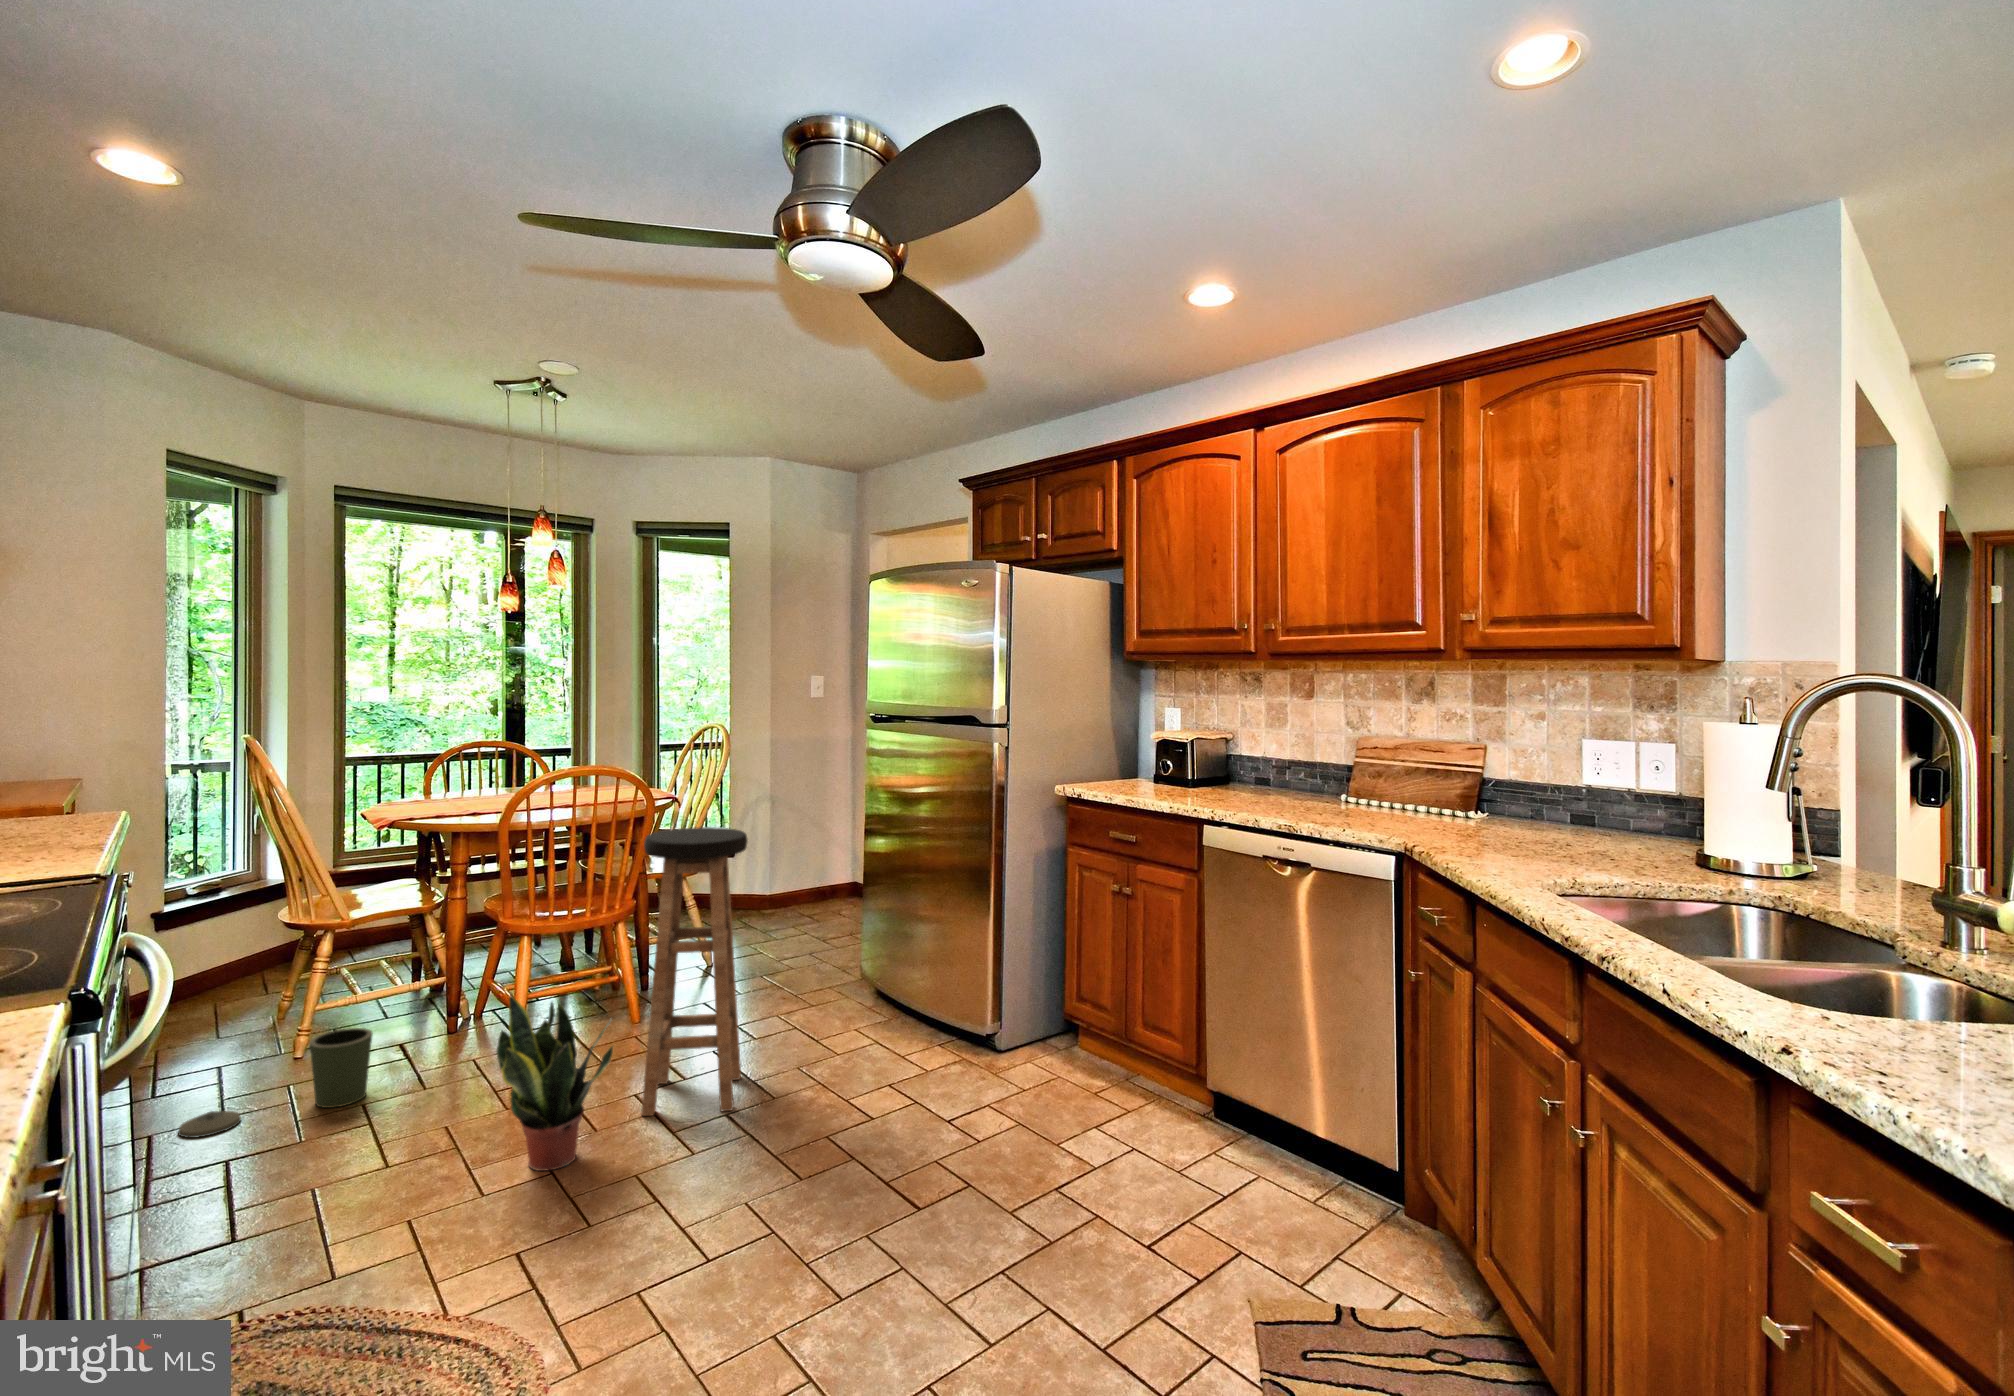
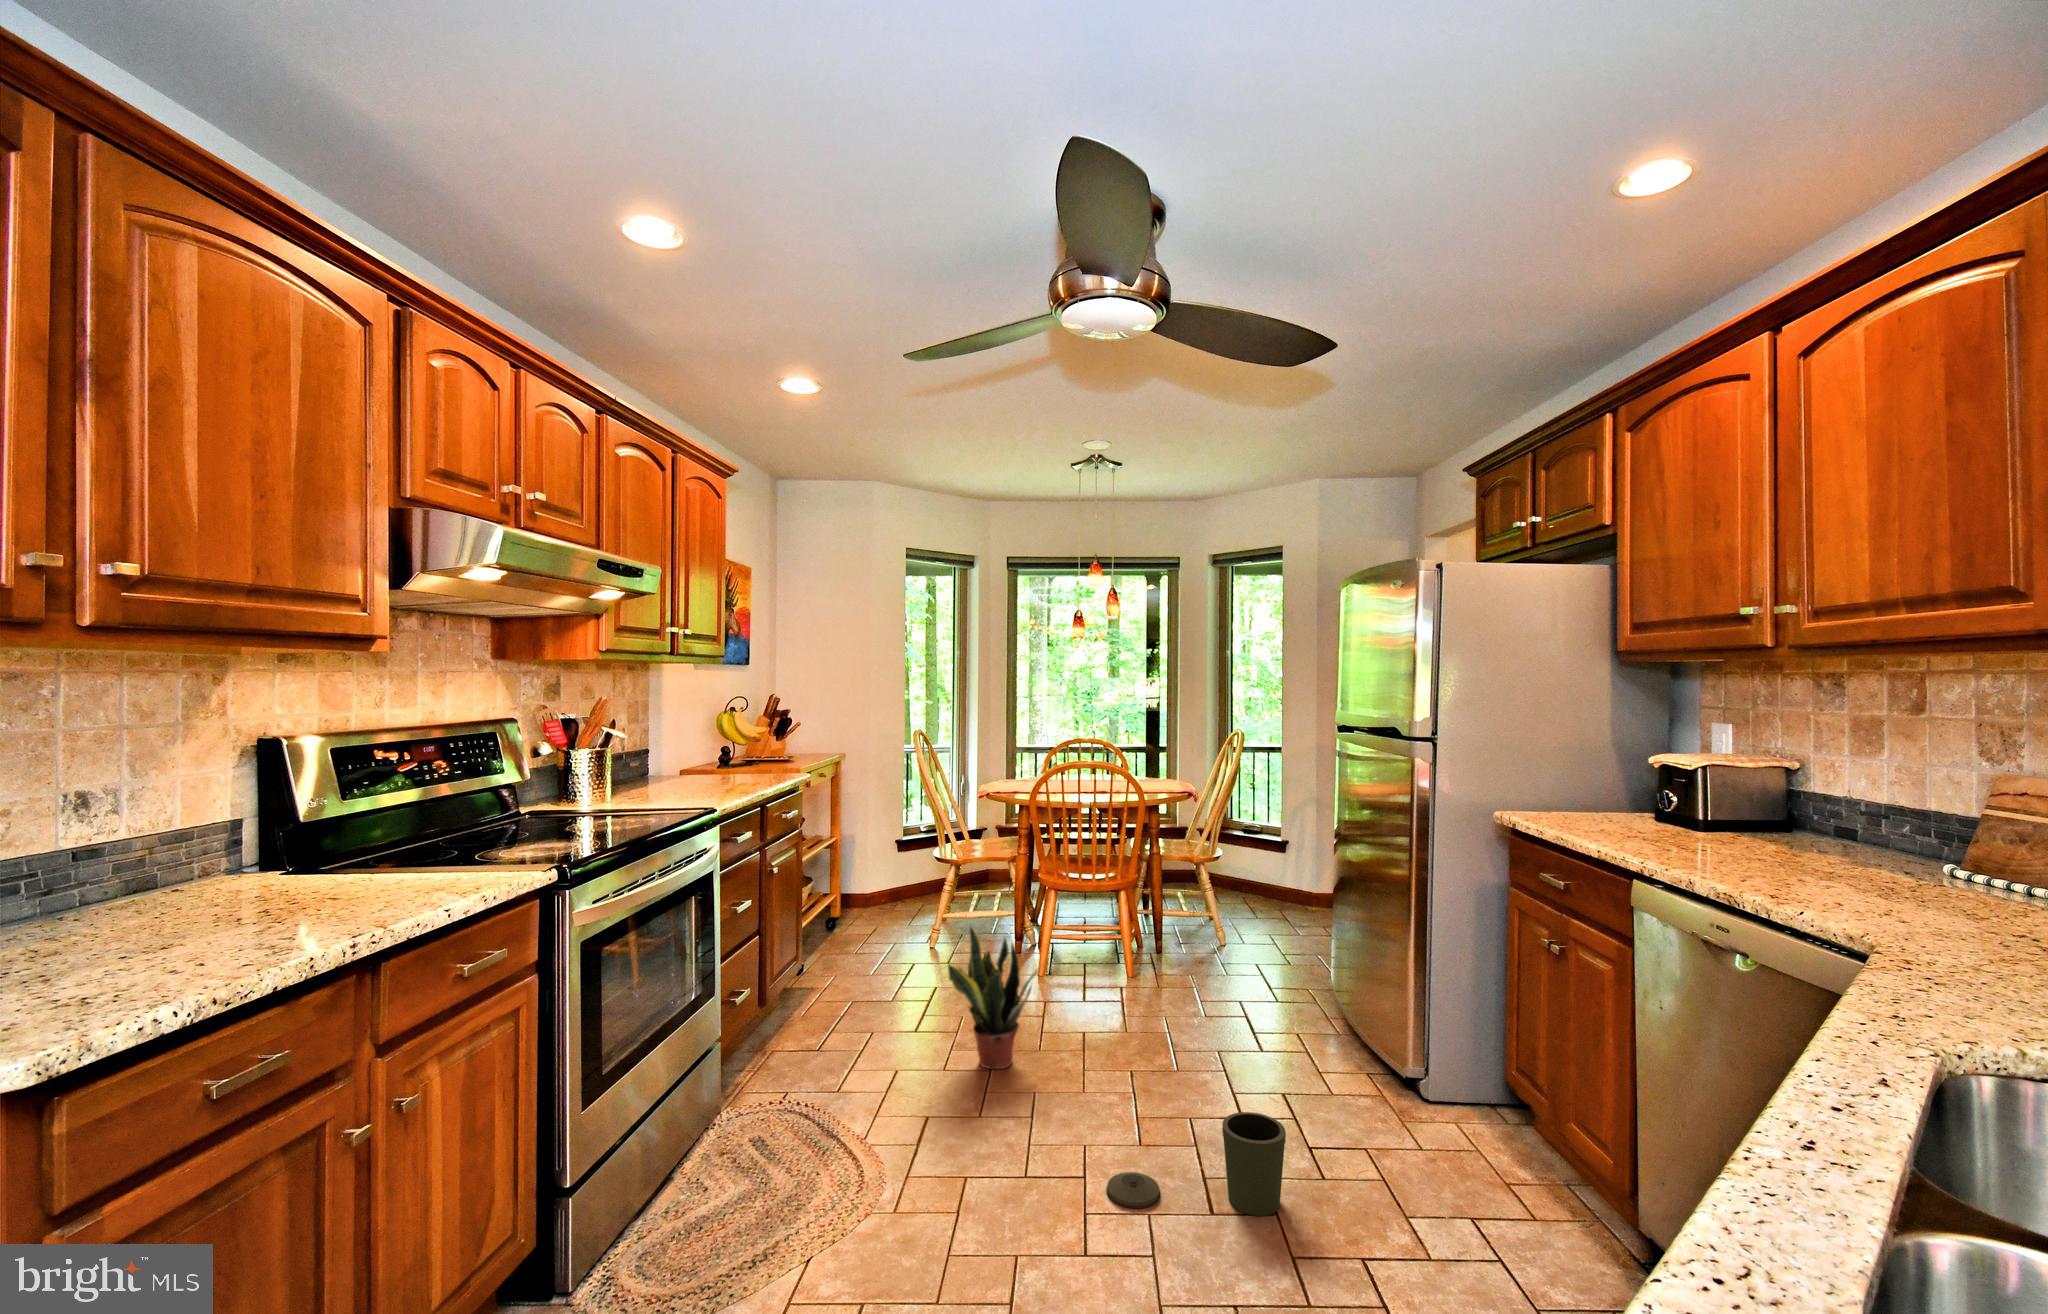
bar stool: present [641,827,748,1116] -> none [1076,816,1173,1070]
trash can: present [178,1028,373,1138] -> present [1107,1112,1286,1216]

